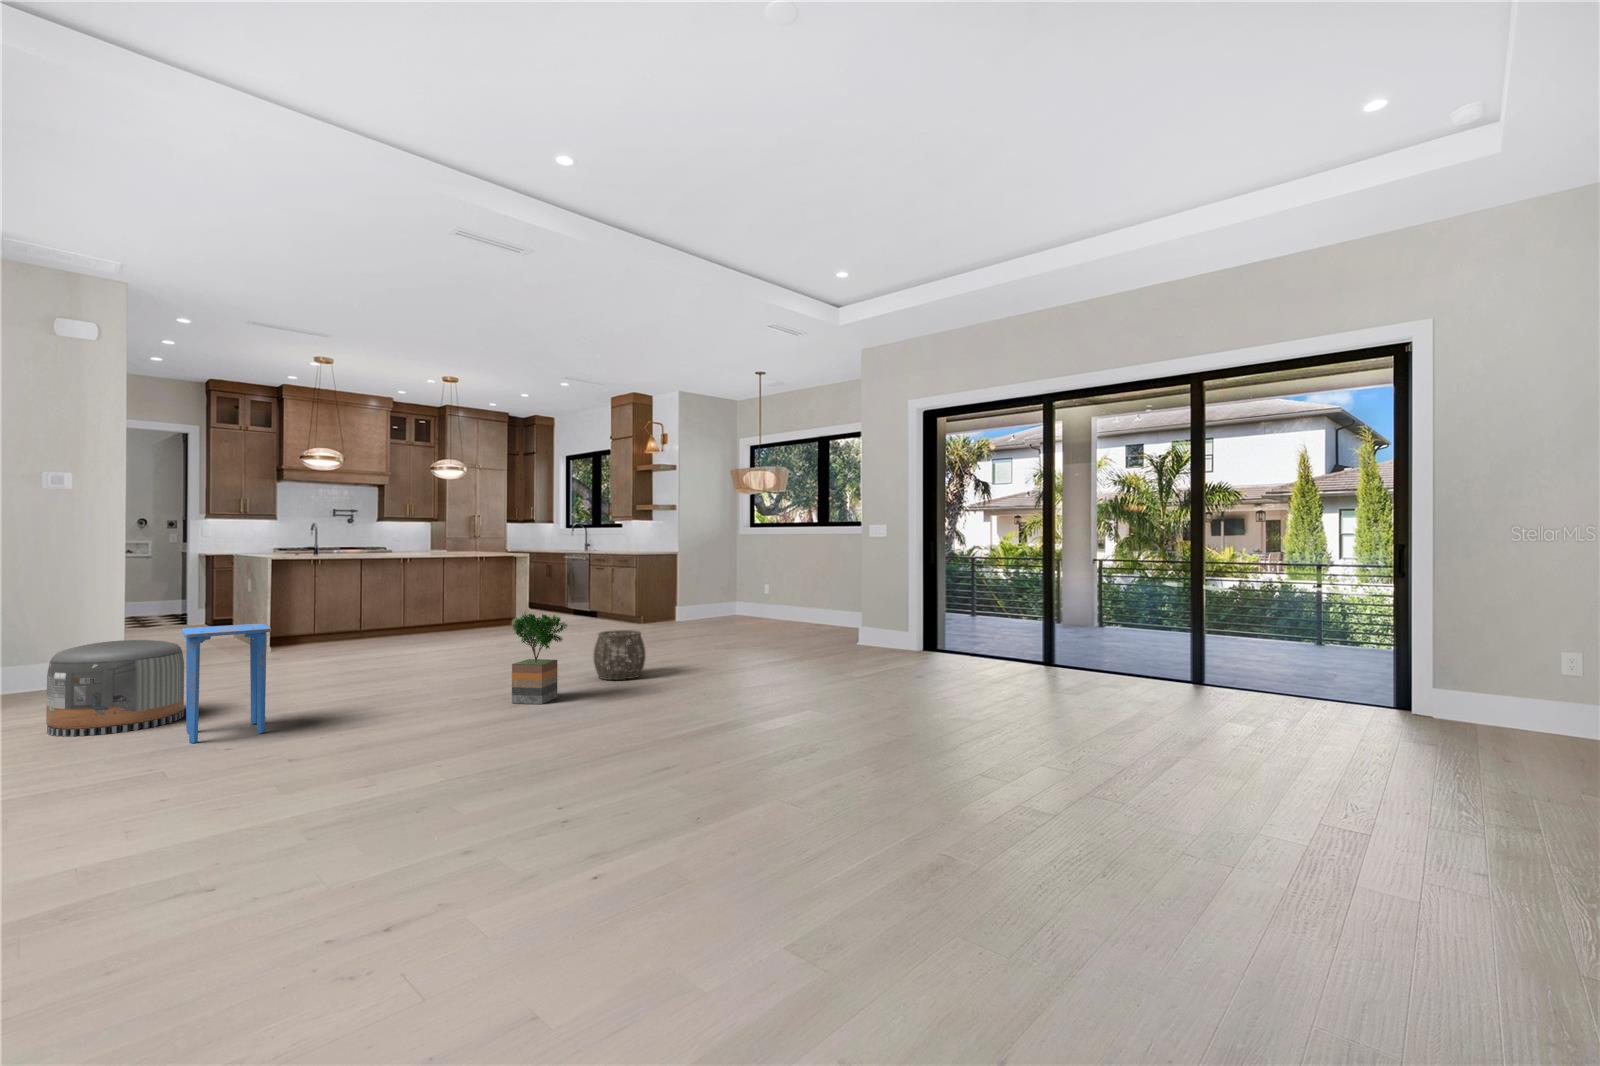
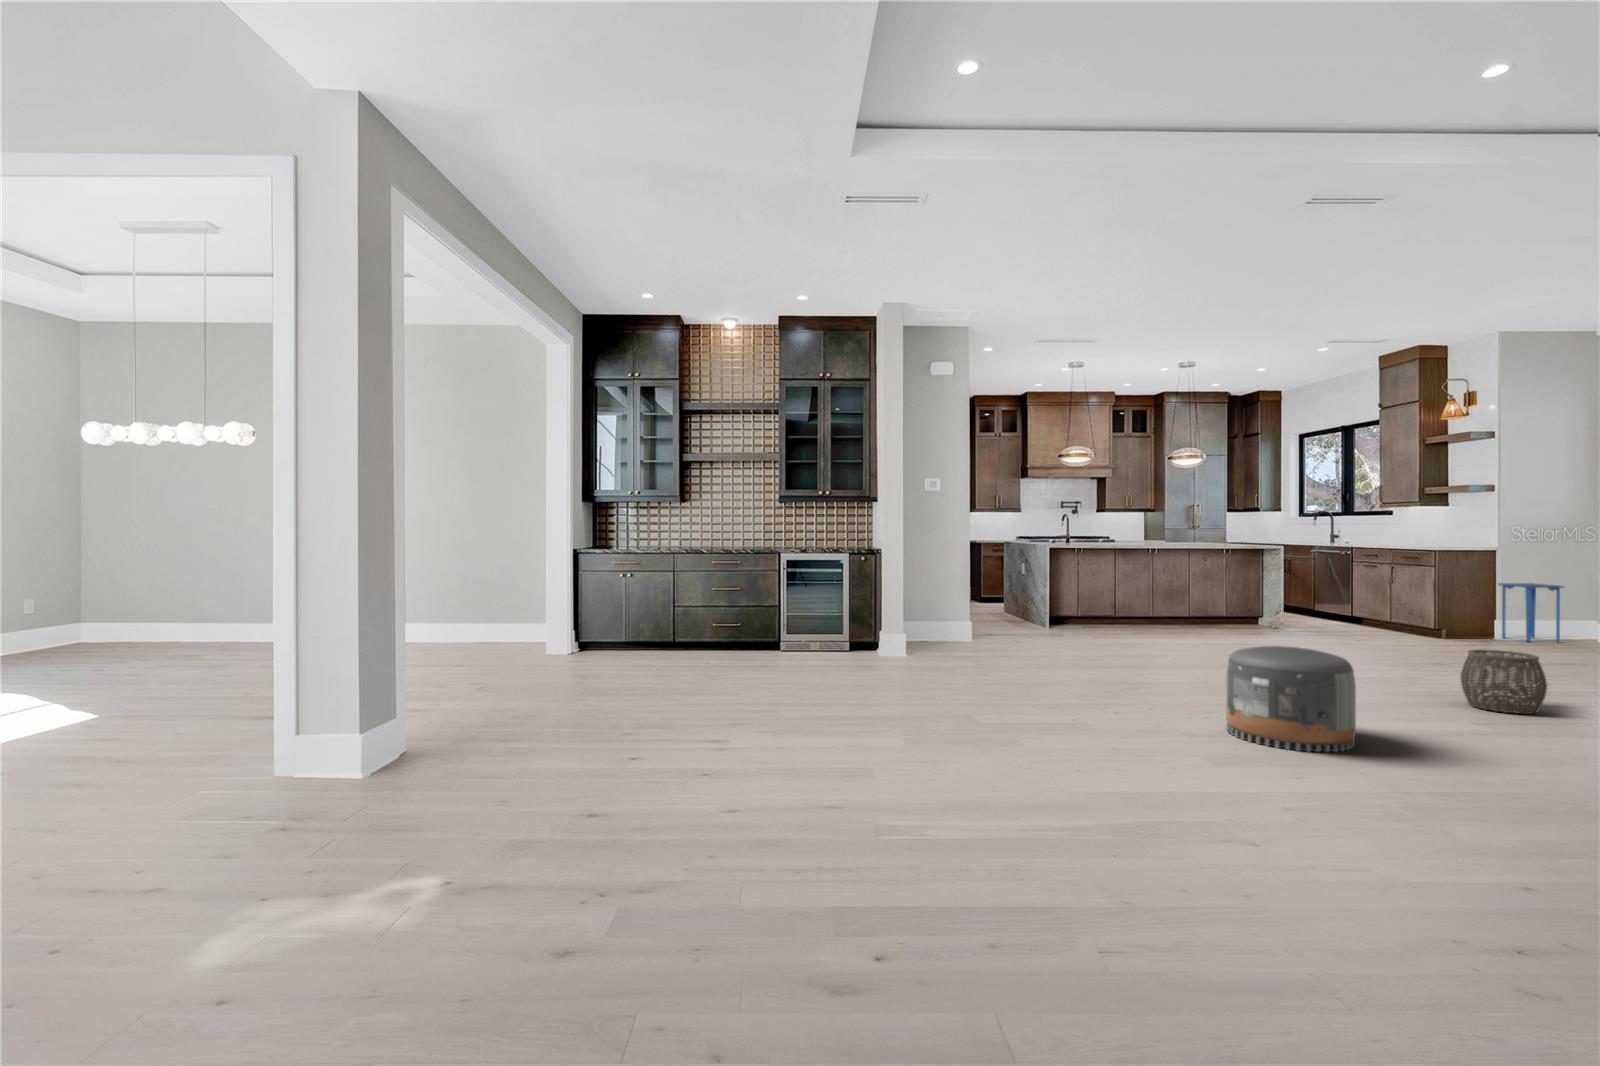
potted tree: present [512,614,567,704] -> none [1372,622,1455,728]
side table: present [182,624,271,743] -> present [1499,583,1564,643]
pouf: present [46,640,184,737] -> present [1226,646,1356,752]

